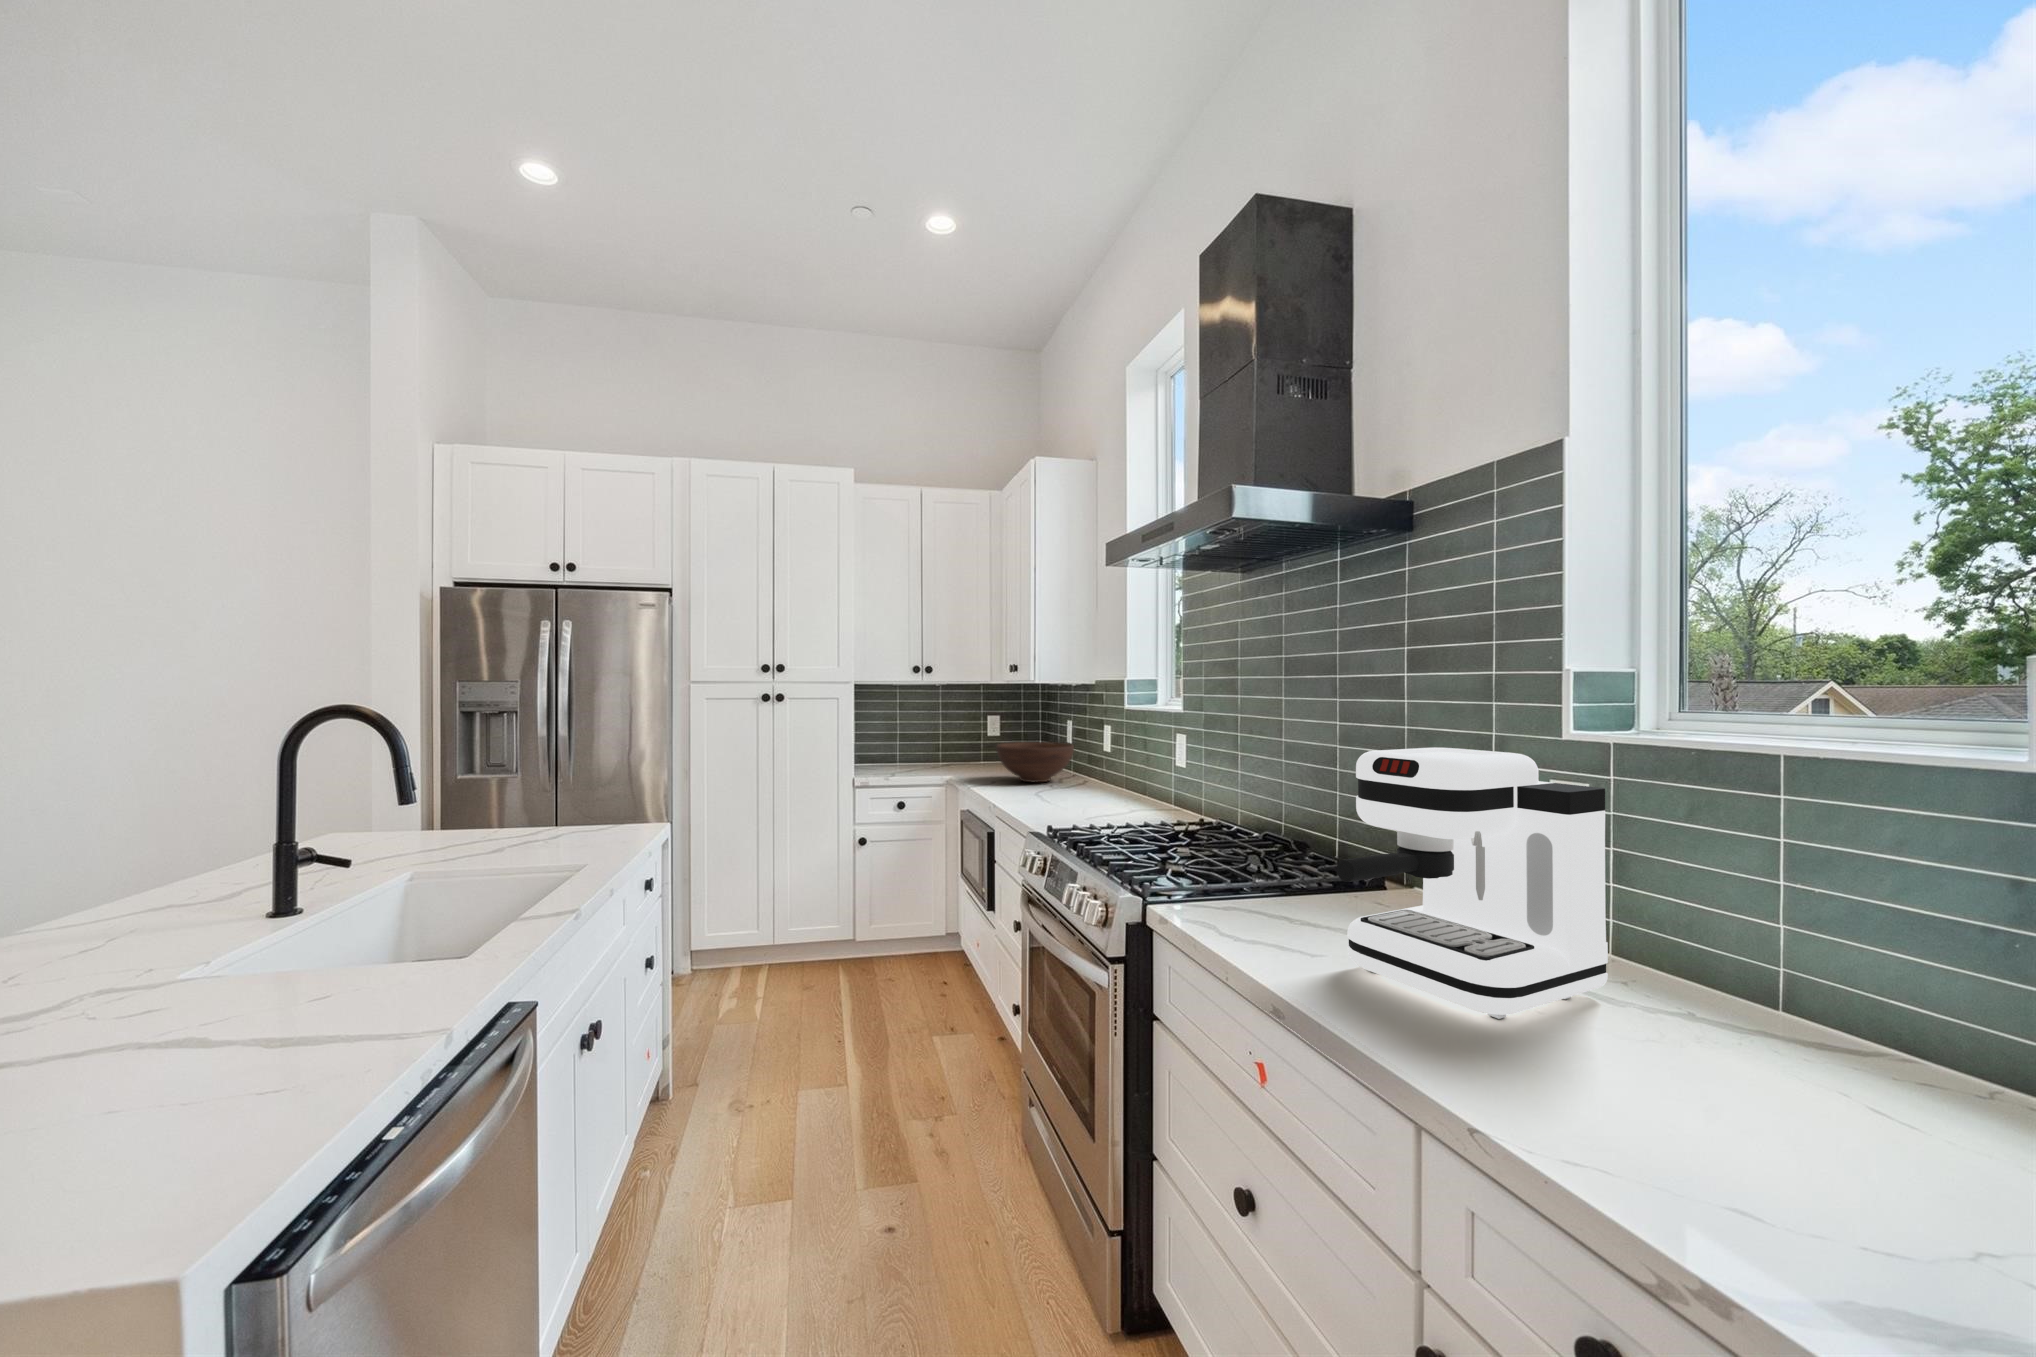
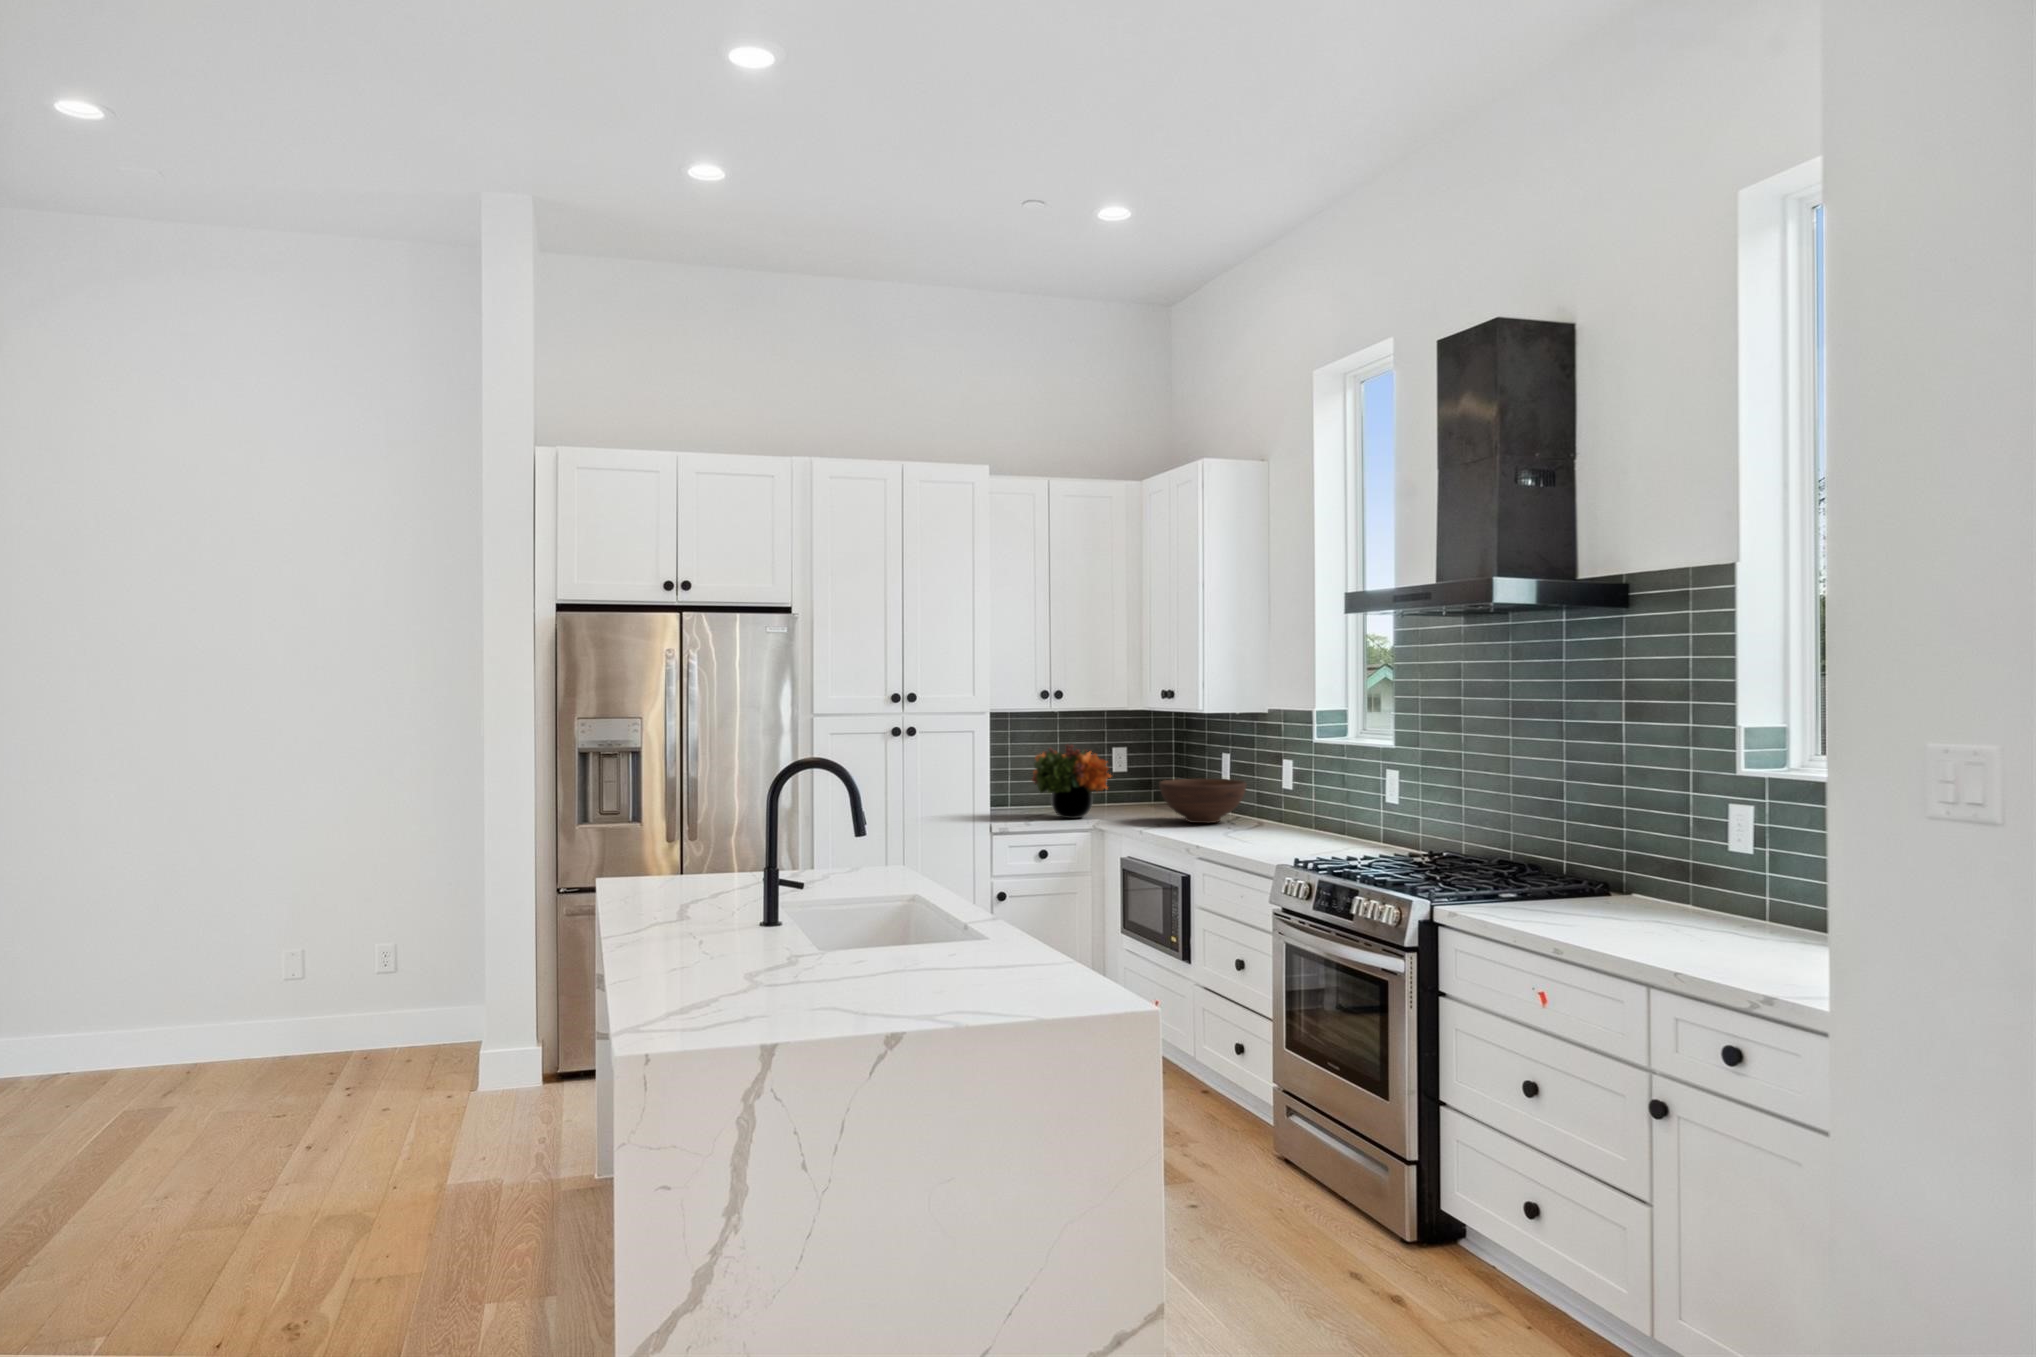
flower arrangement: none [891,711,965,776] -> present [1032,745,1111,819]
coffee maker: present [1337,748,1608,1019] -> none [1595,782,1760,945]

